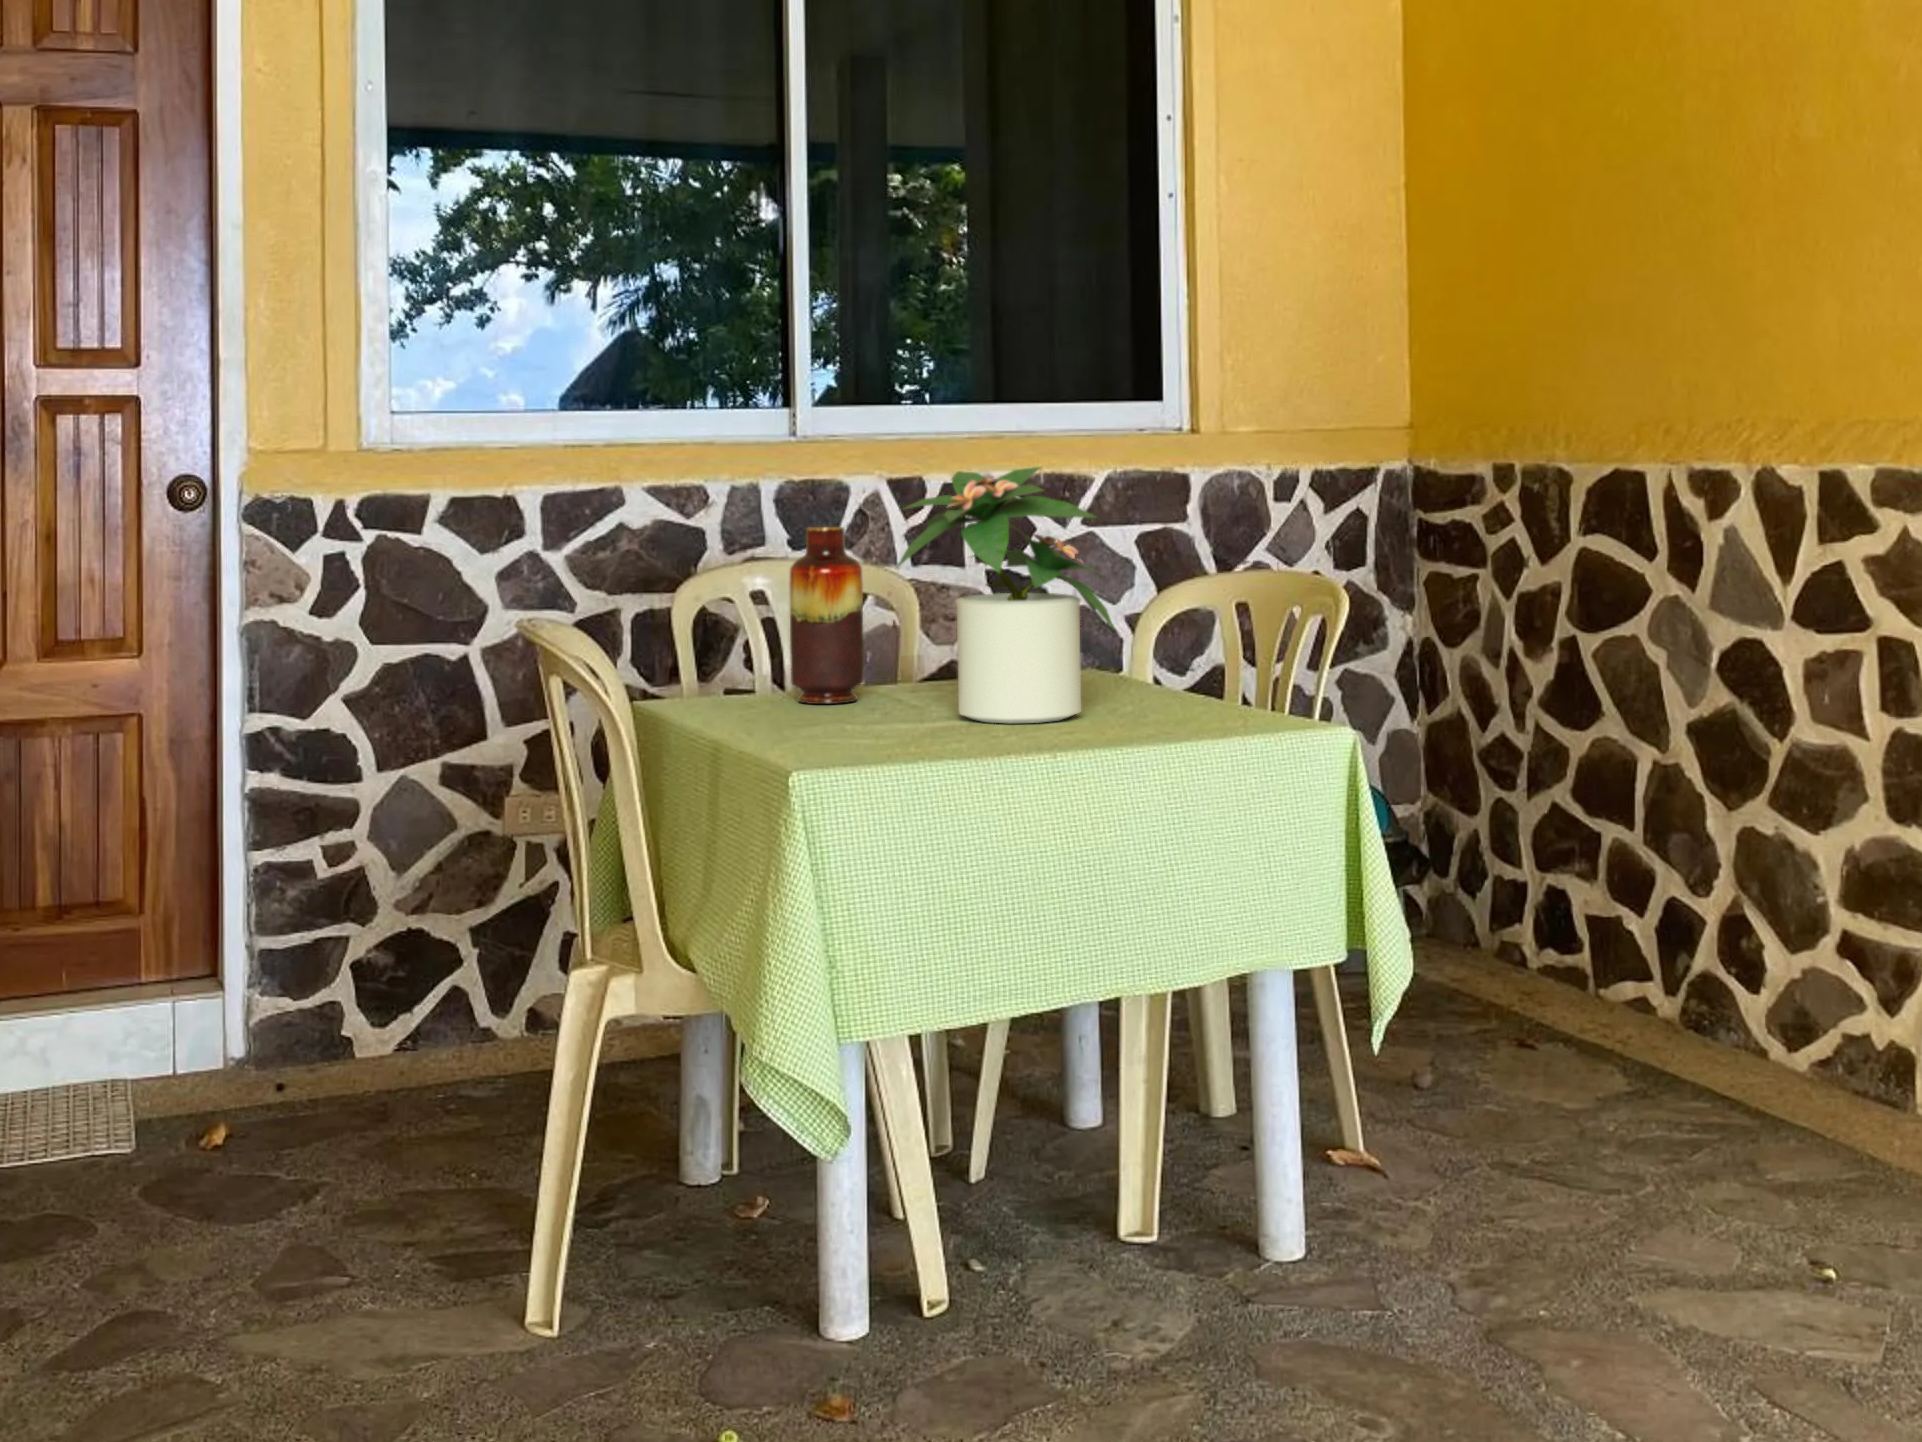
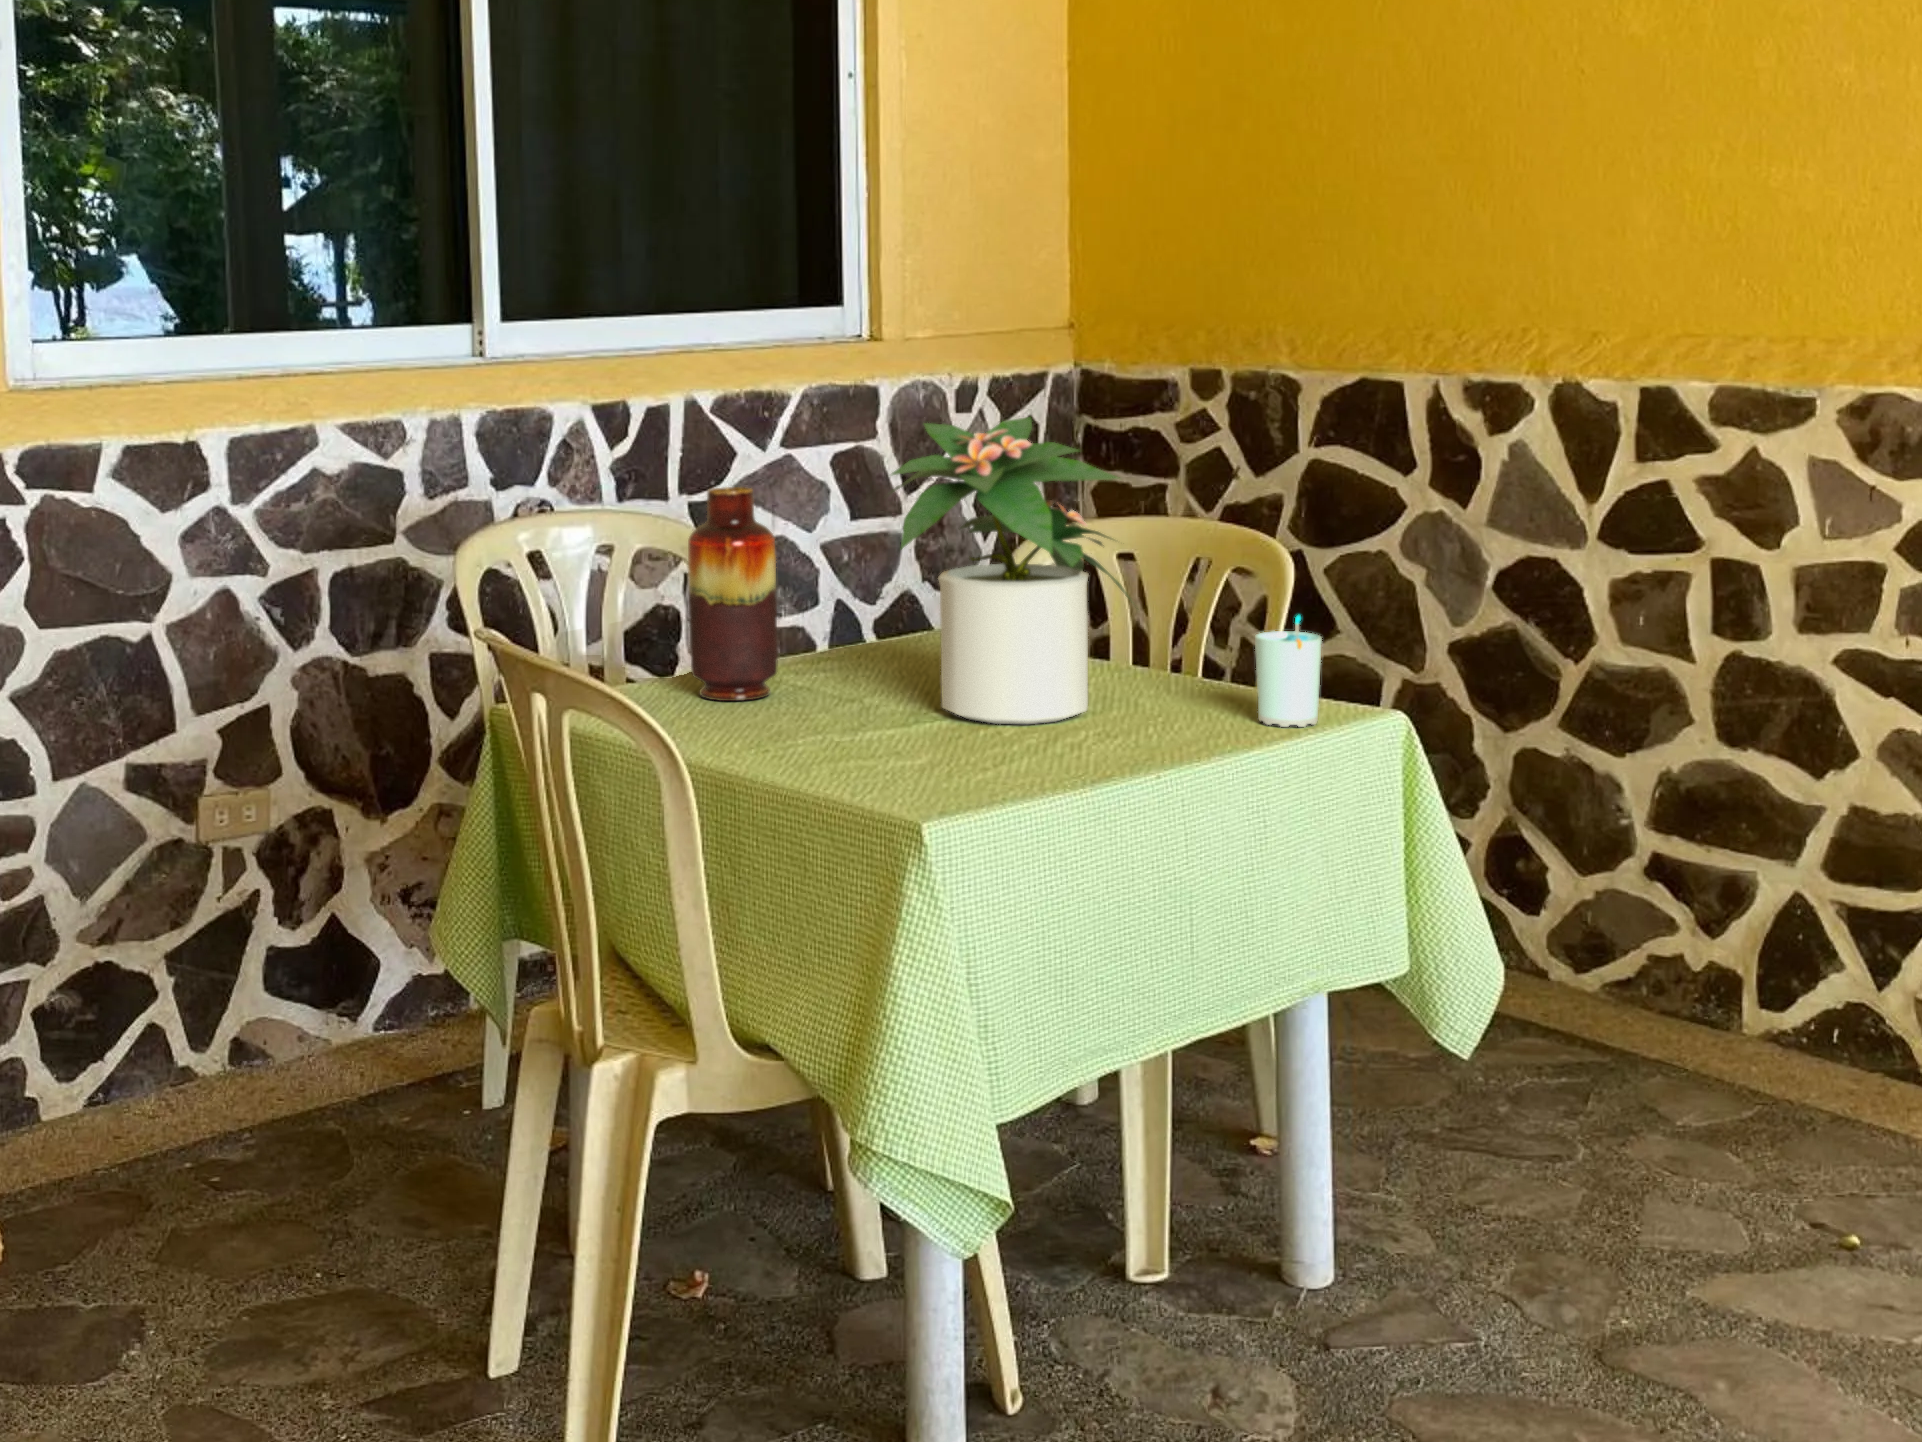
cup: none [1197,637,1253,733] -> present [1255,615,1322,727]

